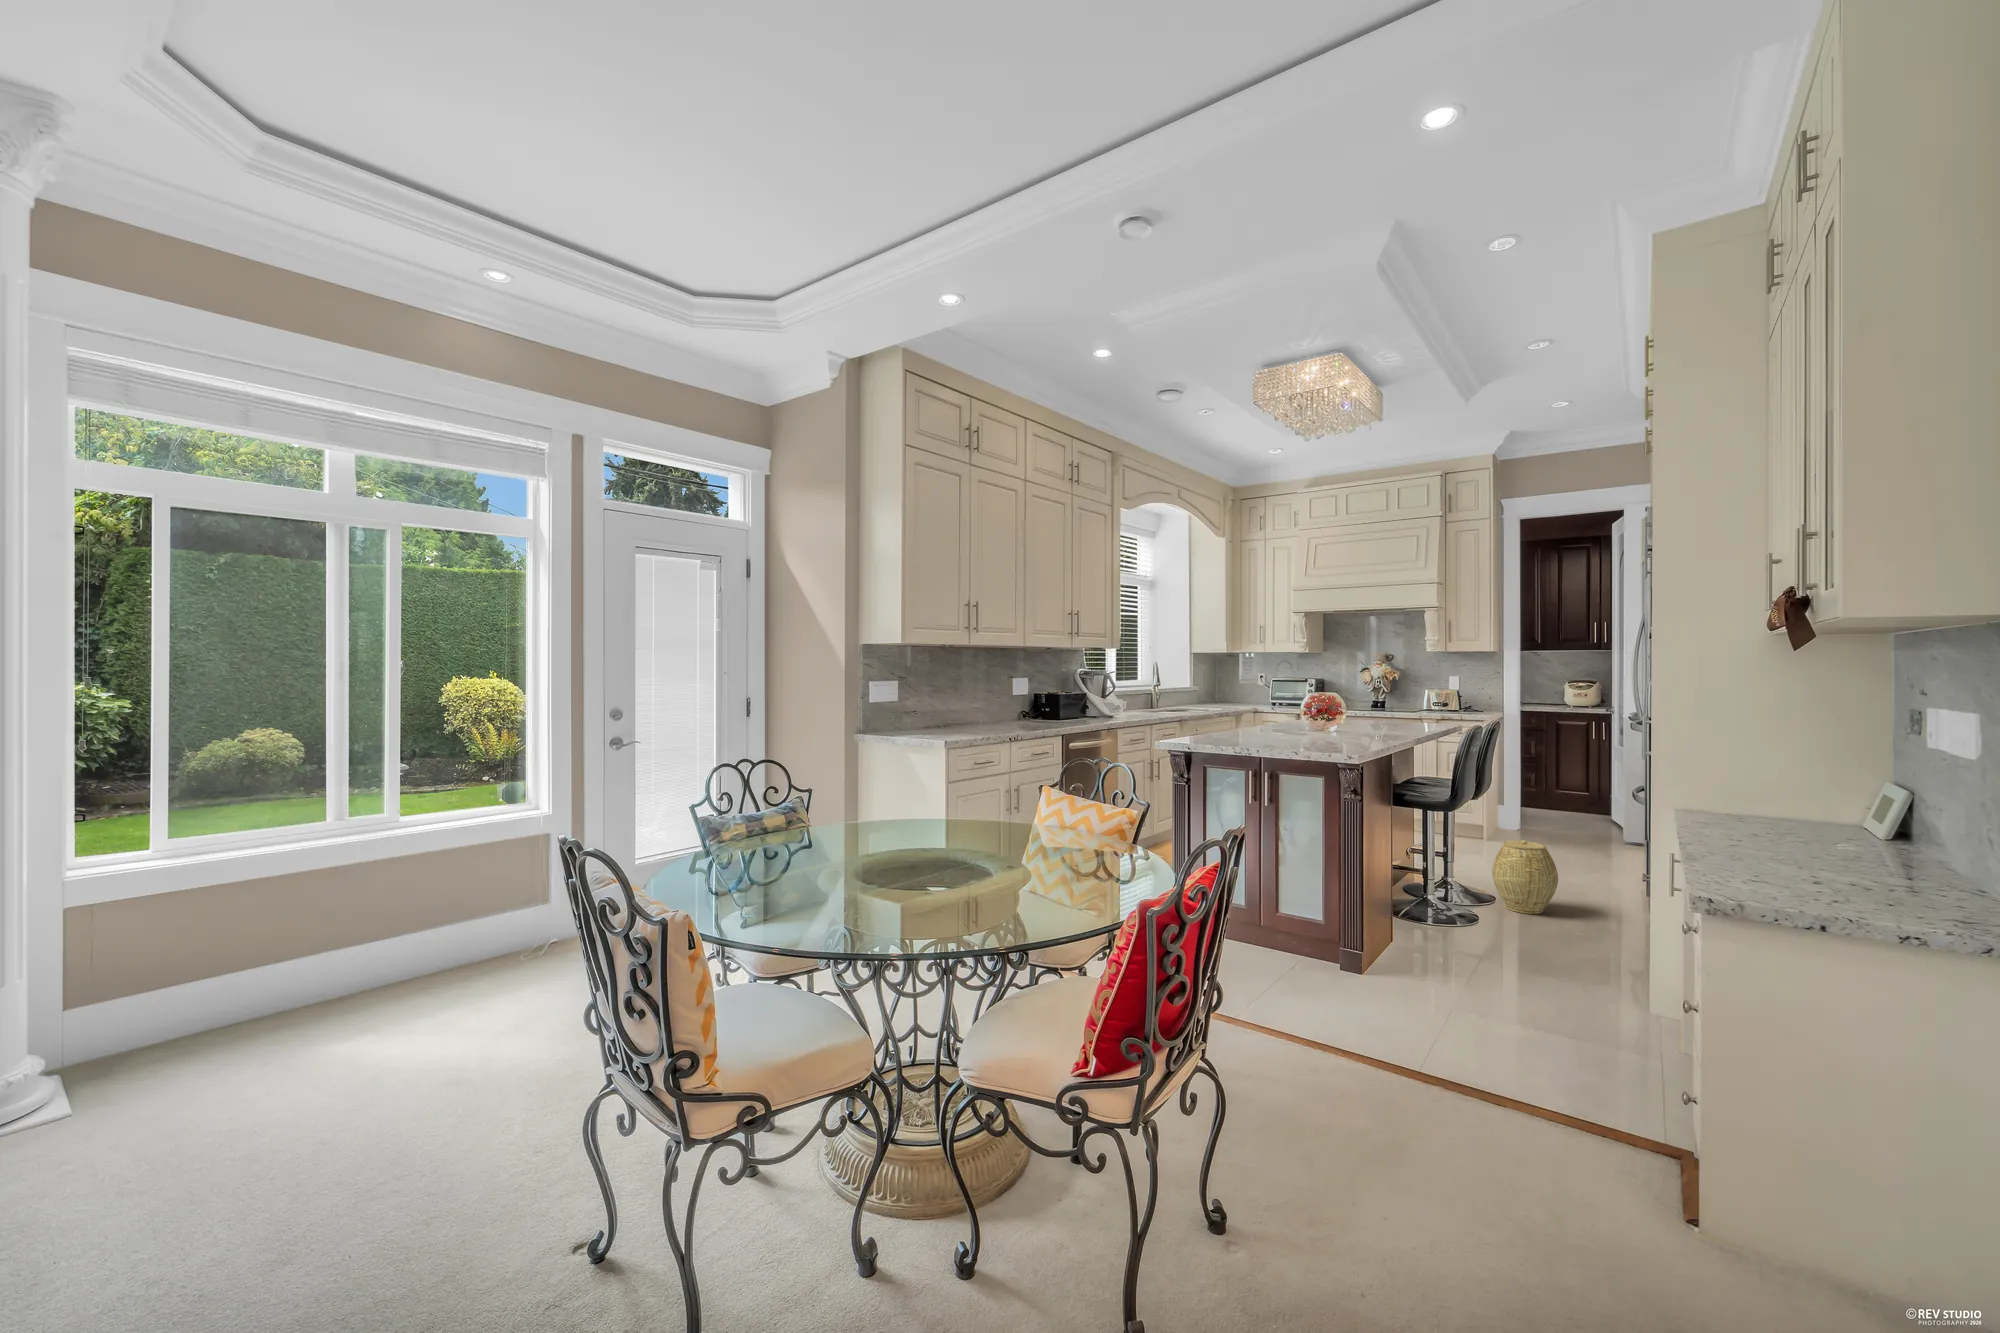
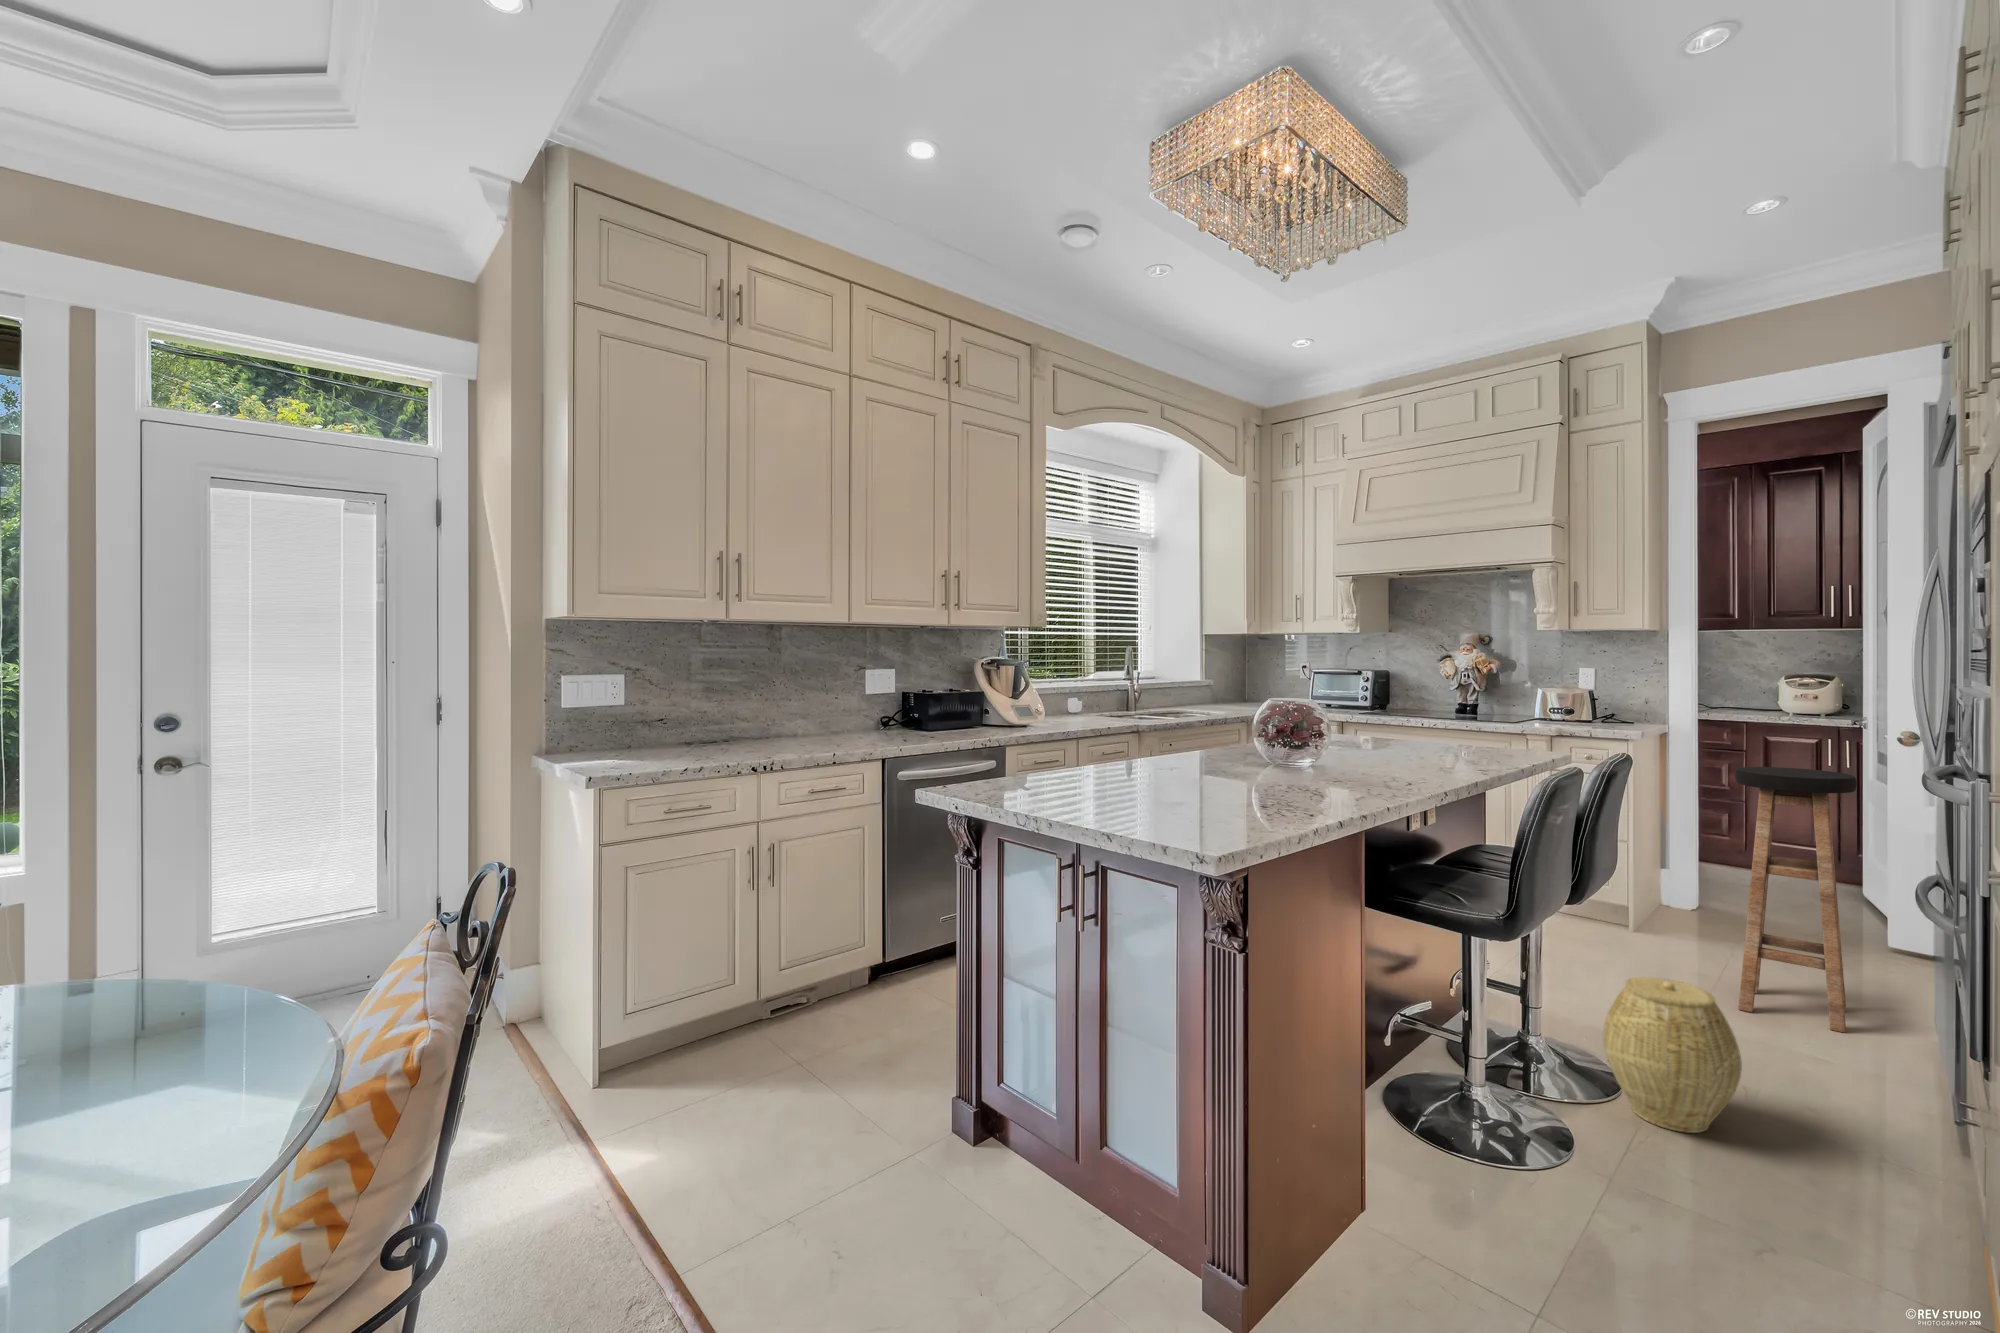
bar stool: none [1548,735,1609,877] -> present [1735,767,1857,1033]

